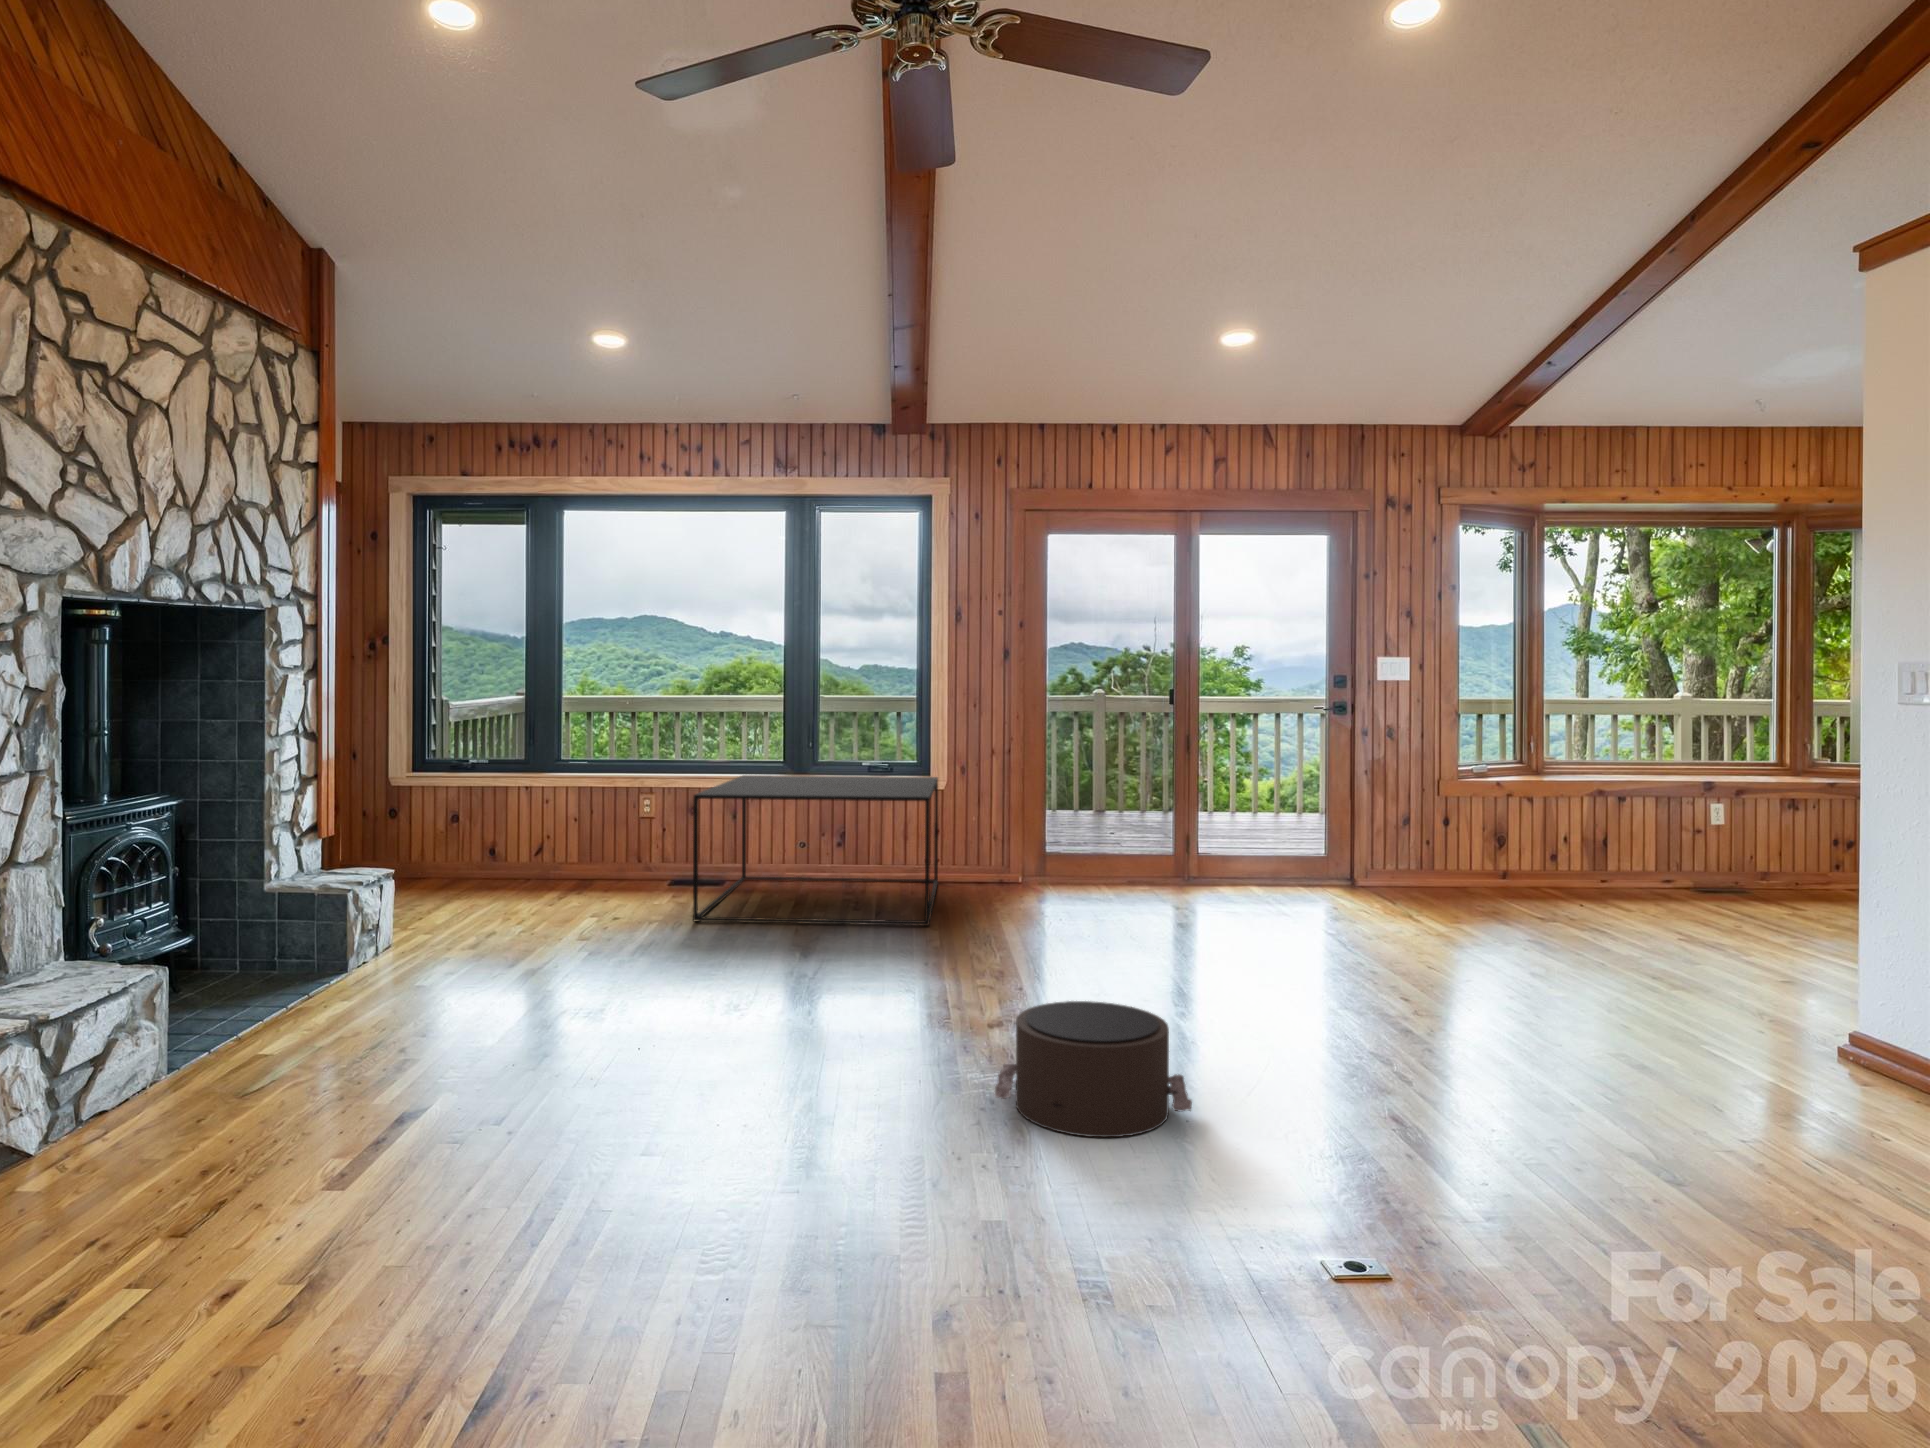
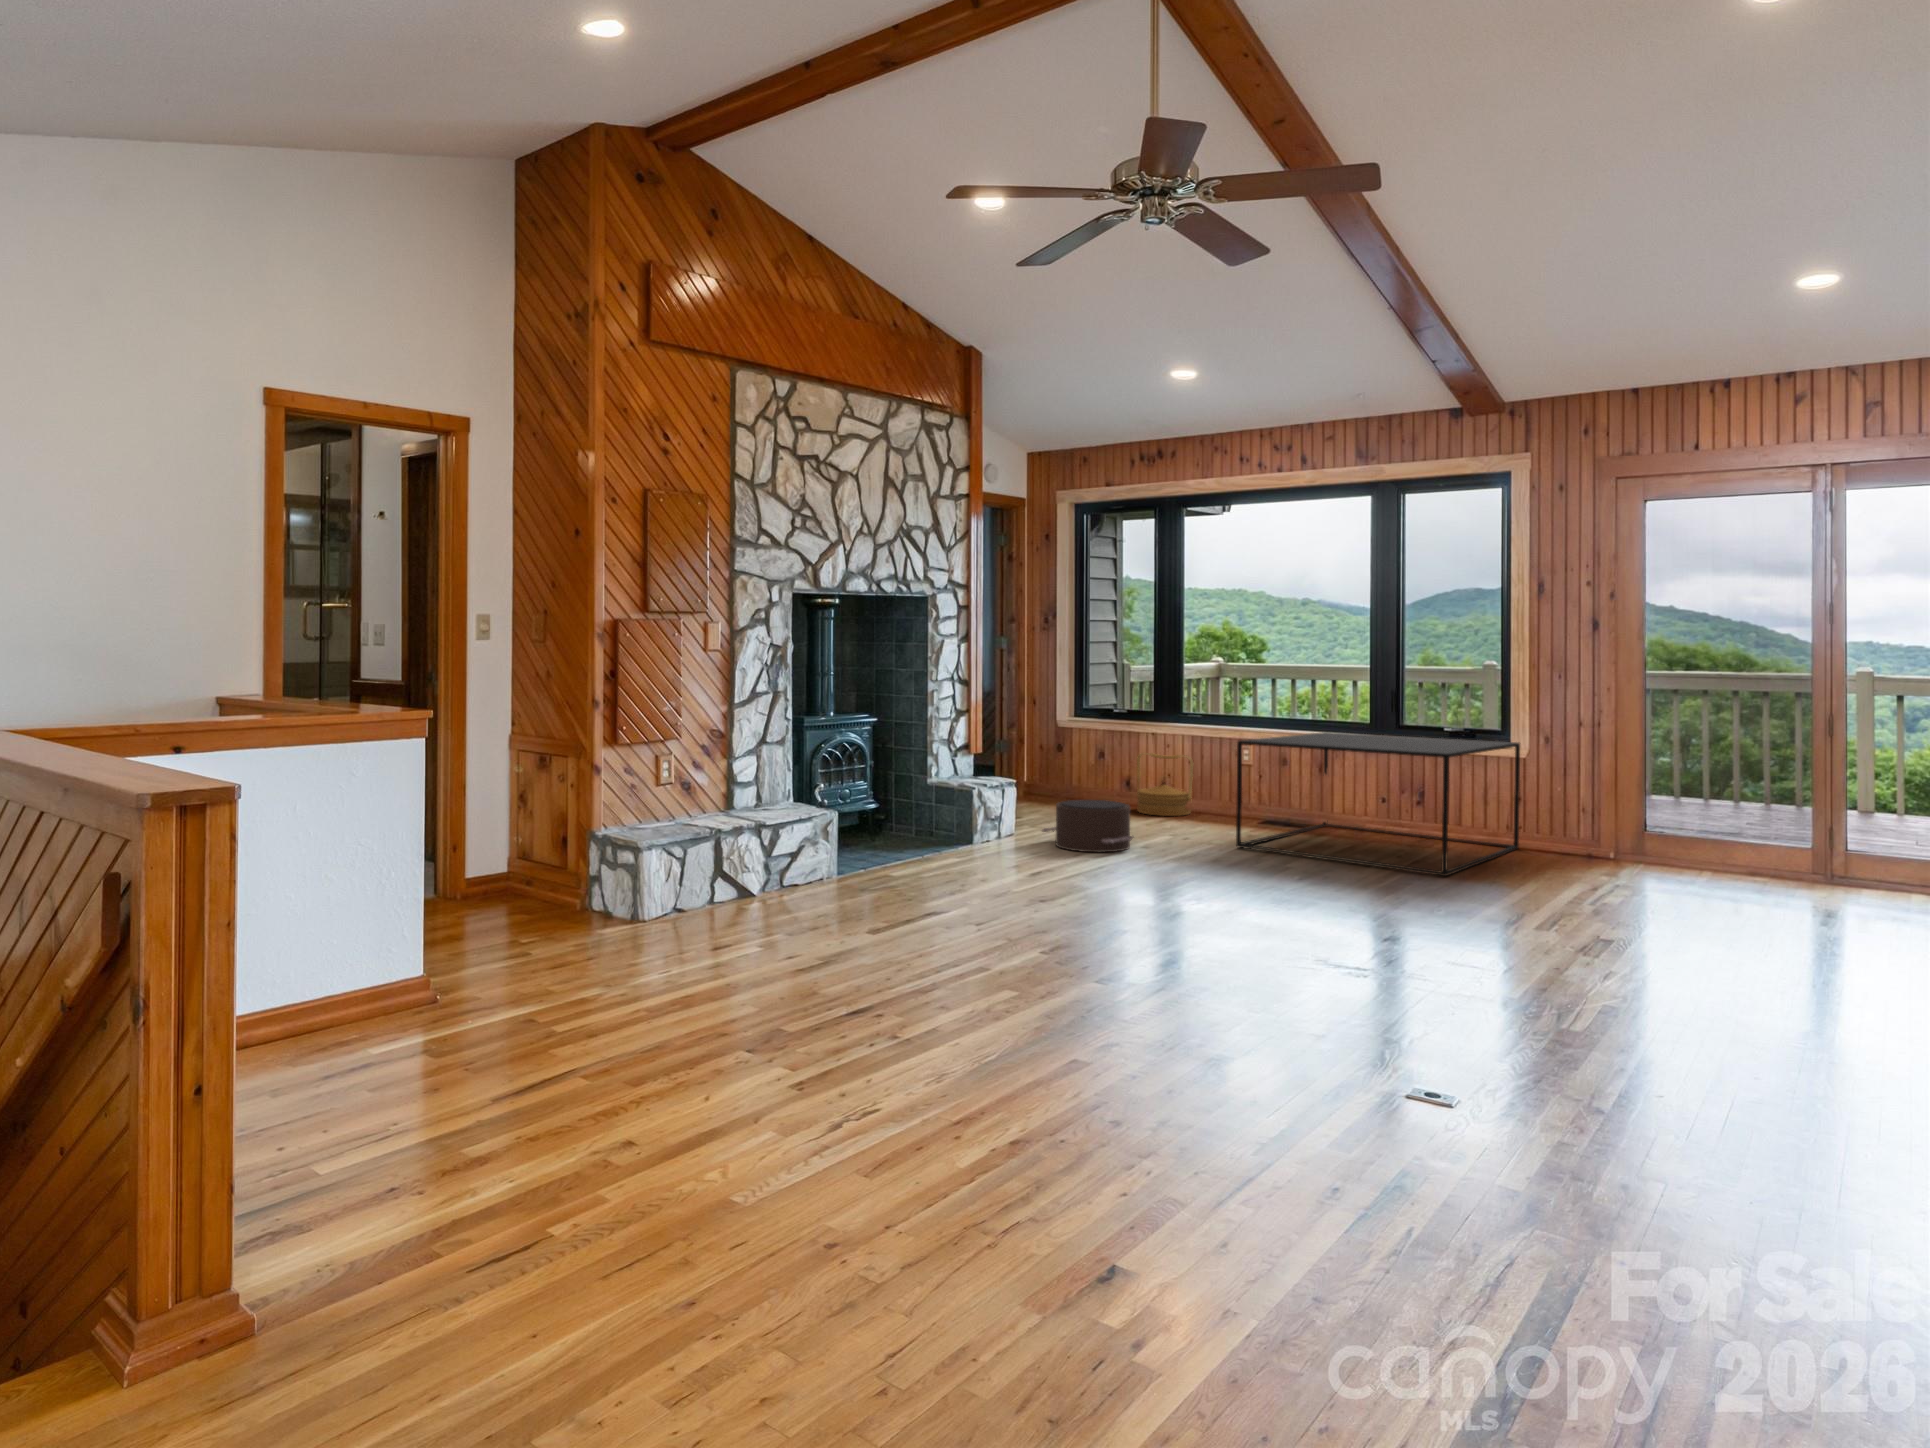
woven basket: none [516,812,591,889] -> present [1137,753,1193,816]
pouf: present [995,1001,1192,1137] -> present [1042,800,1133,852]

